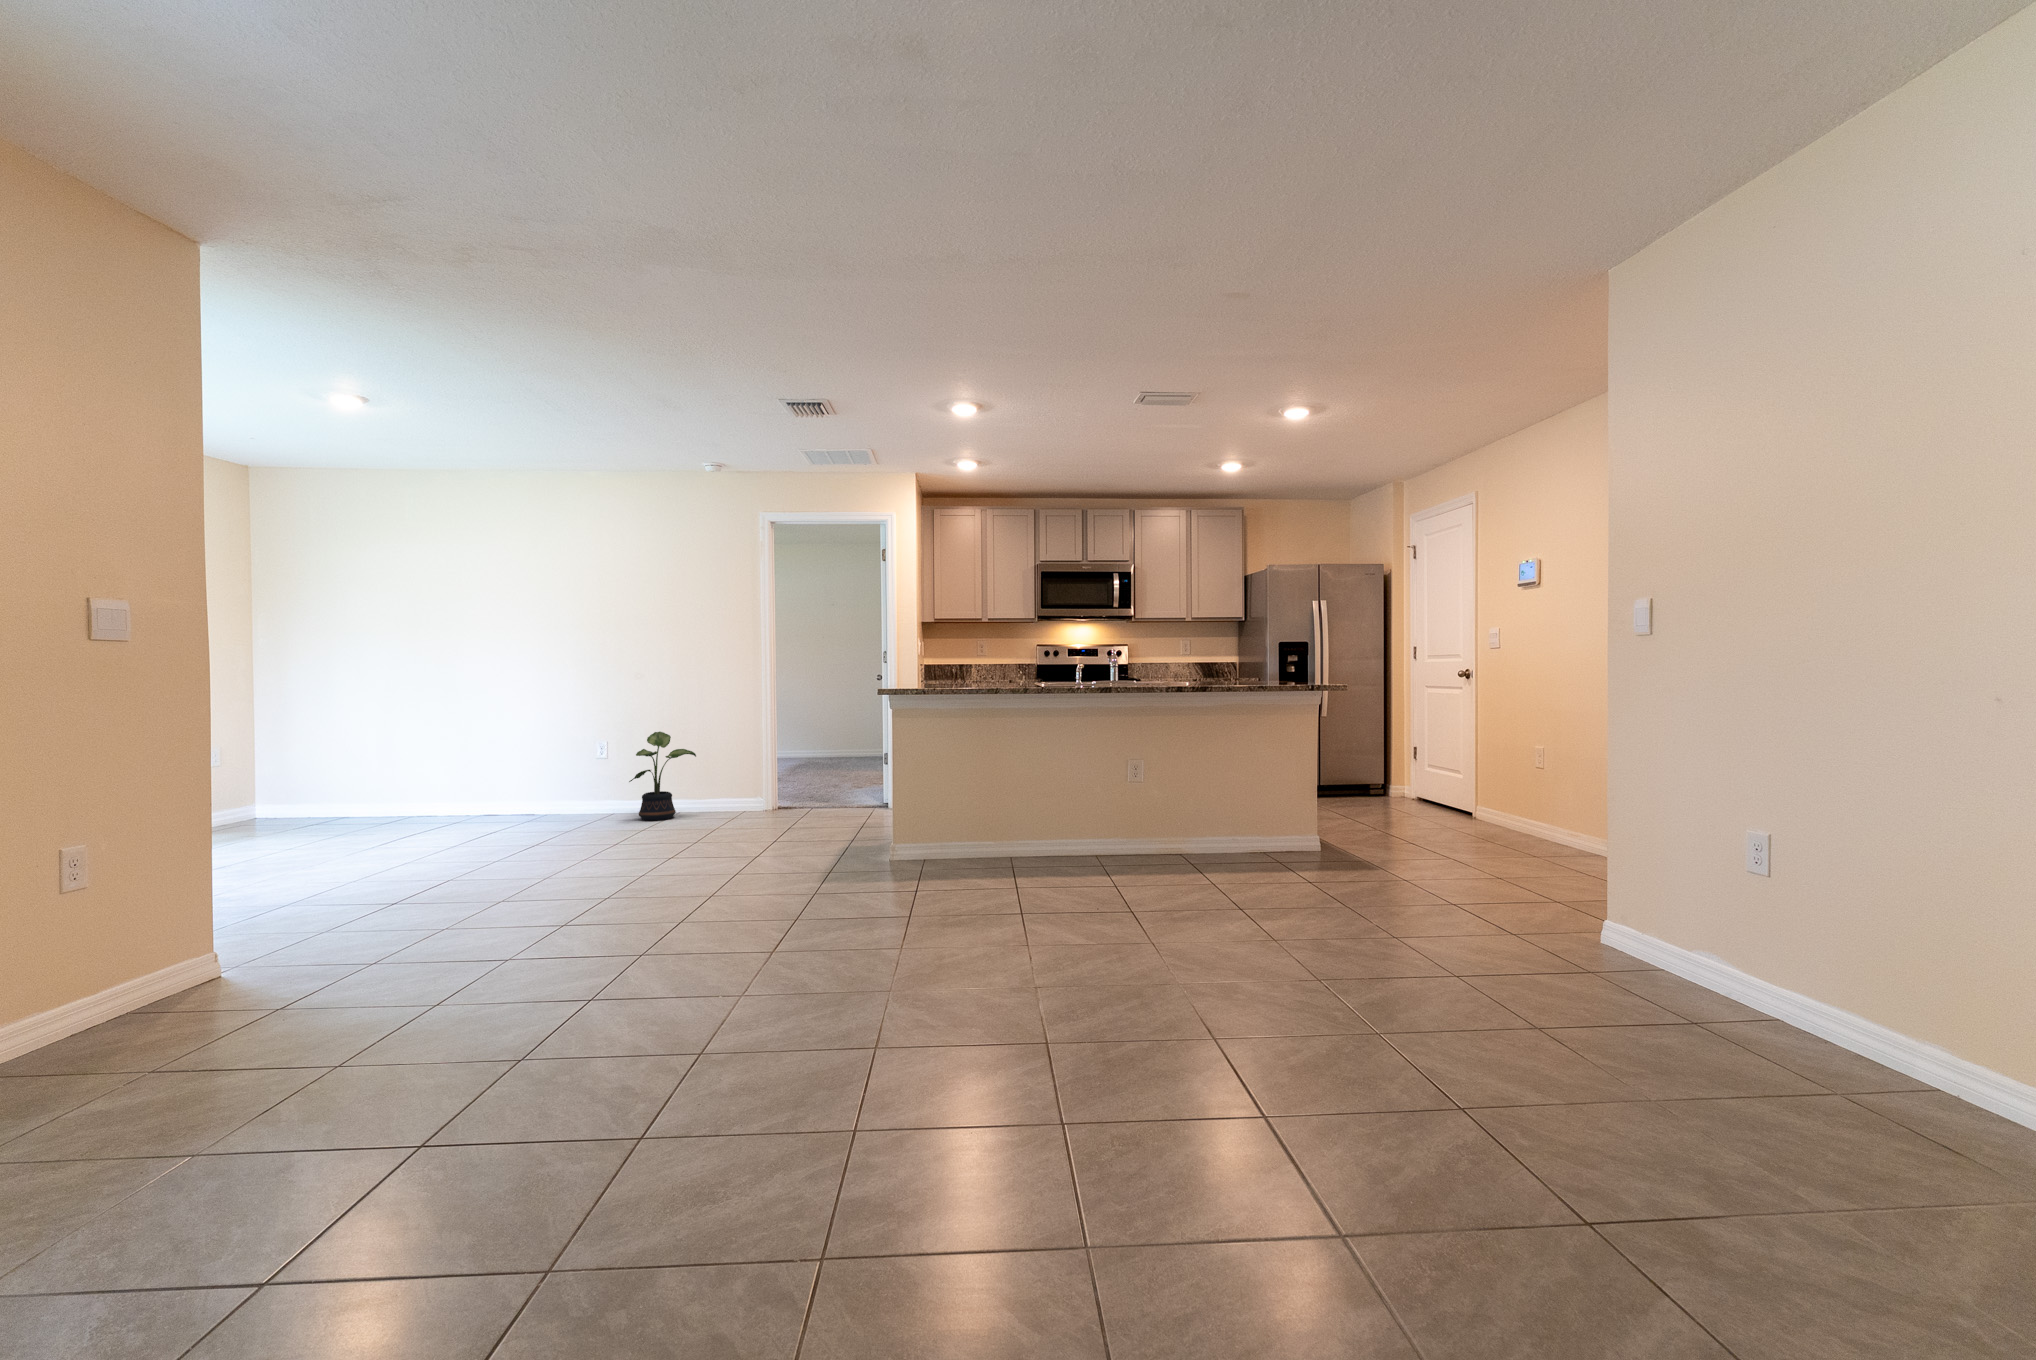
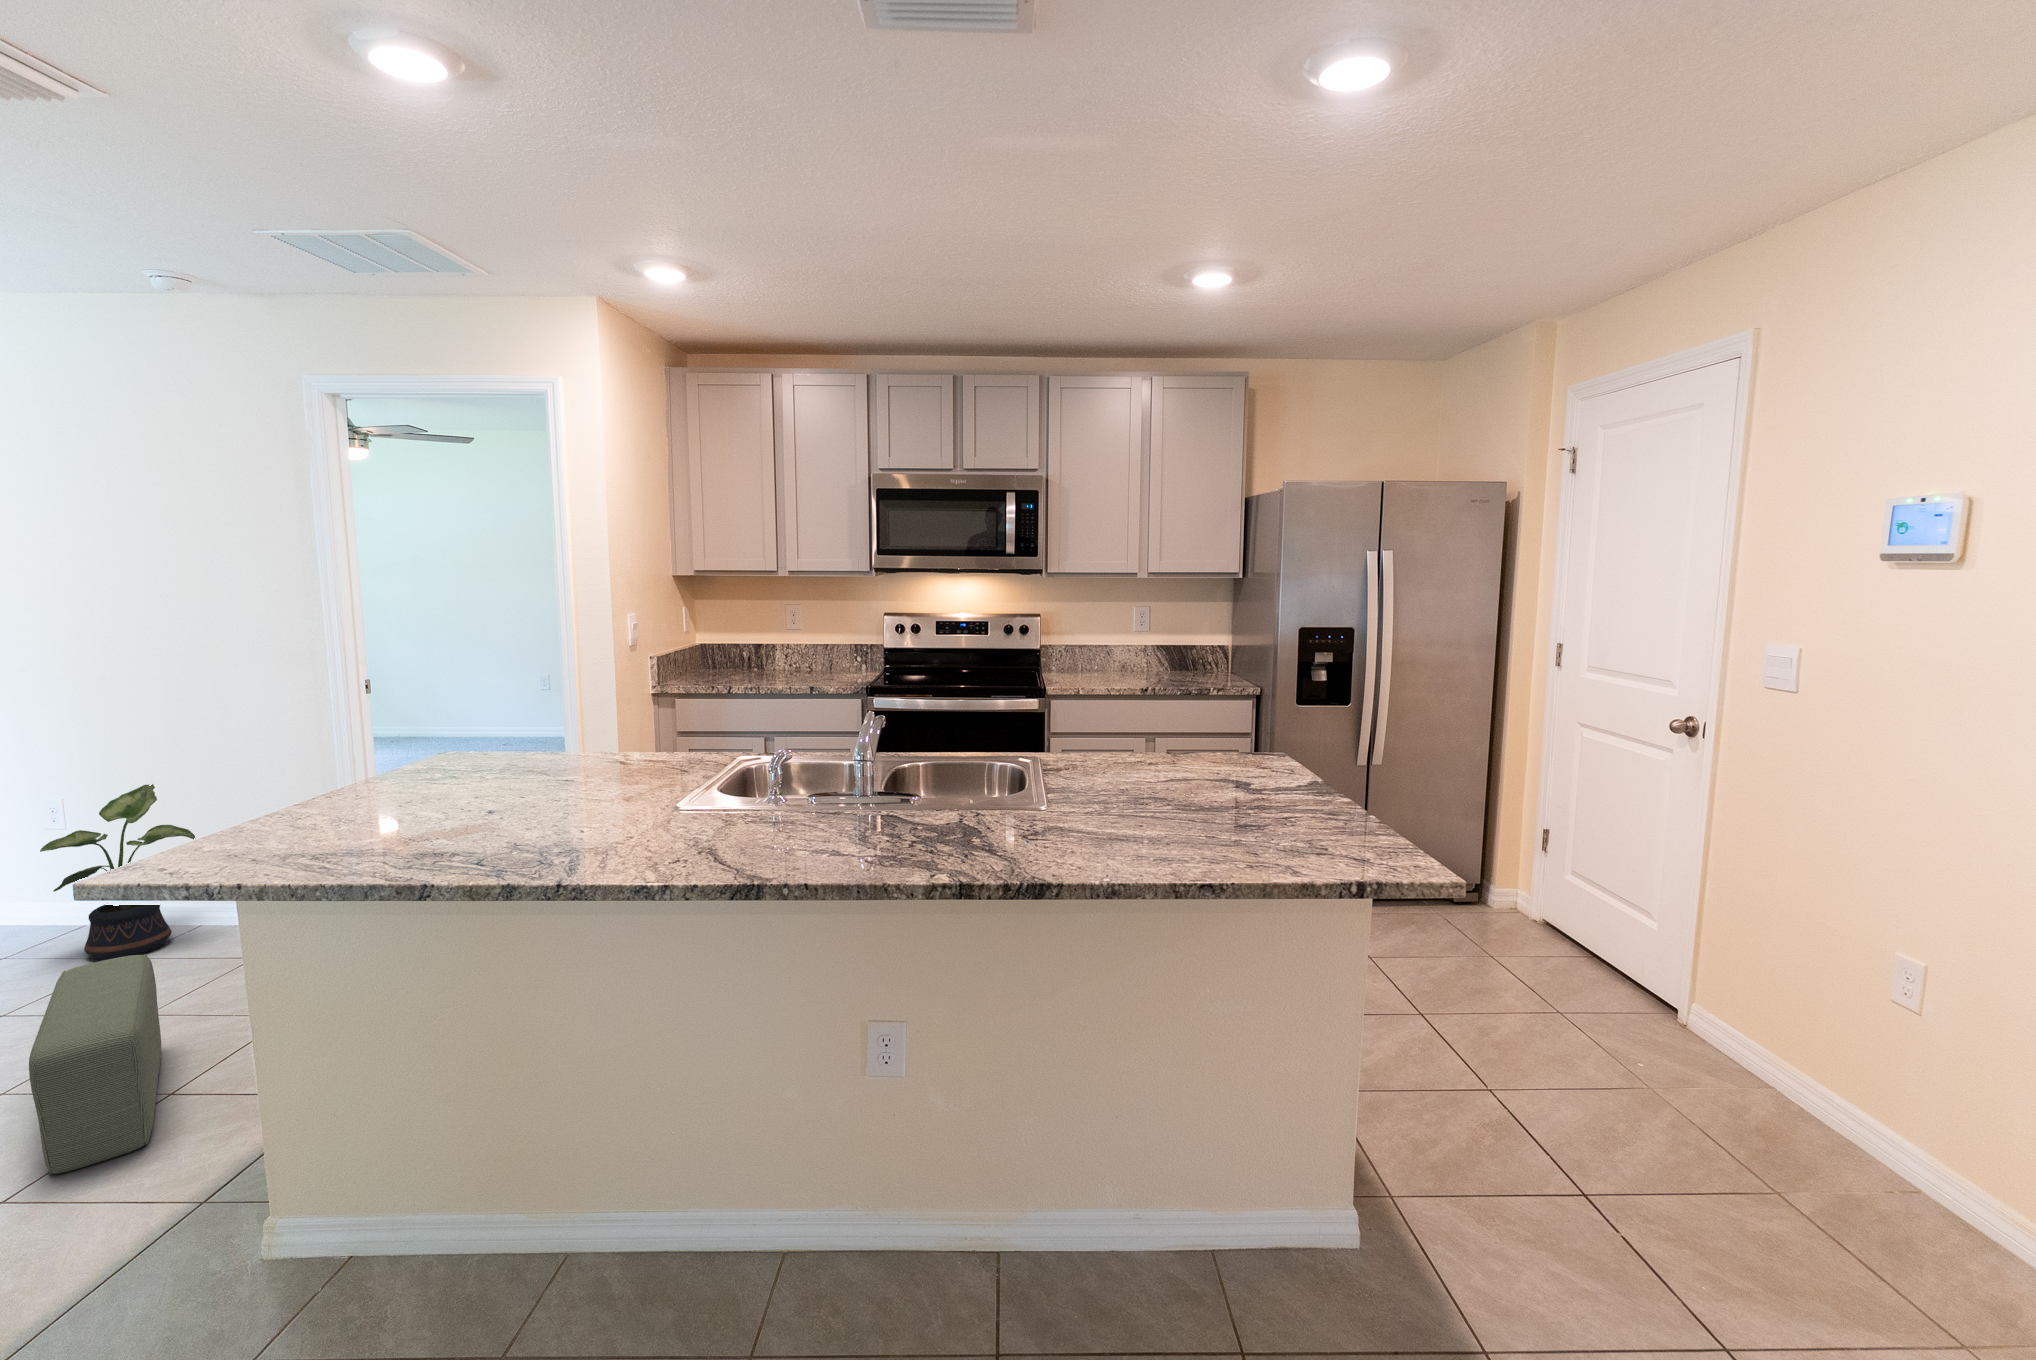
pouf: none [717,784,794,853] -> present [29,954,161,1175]

